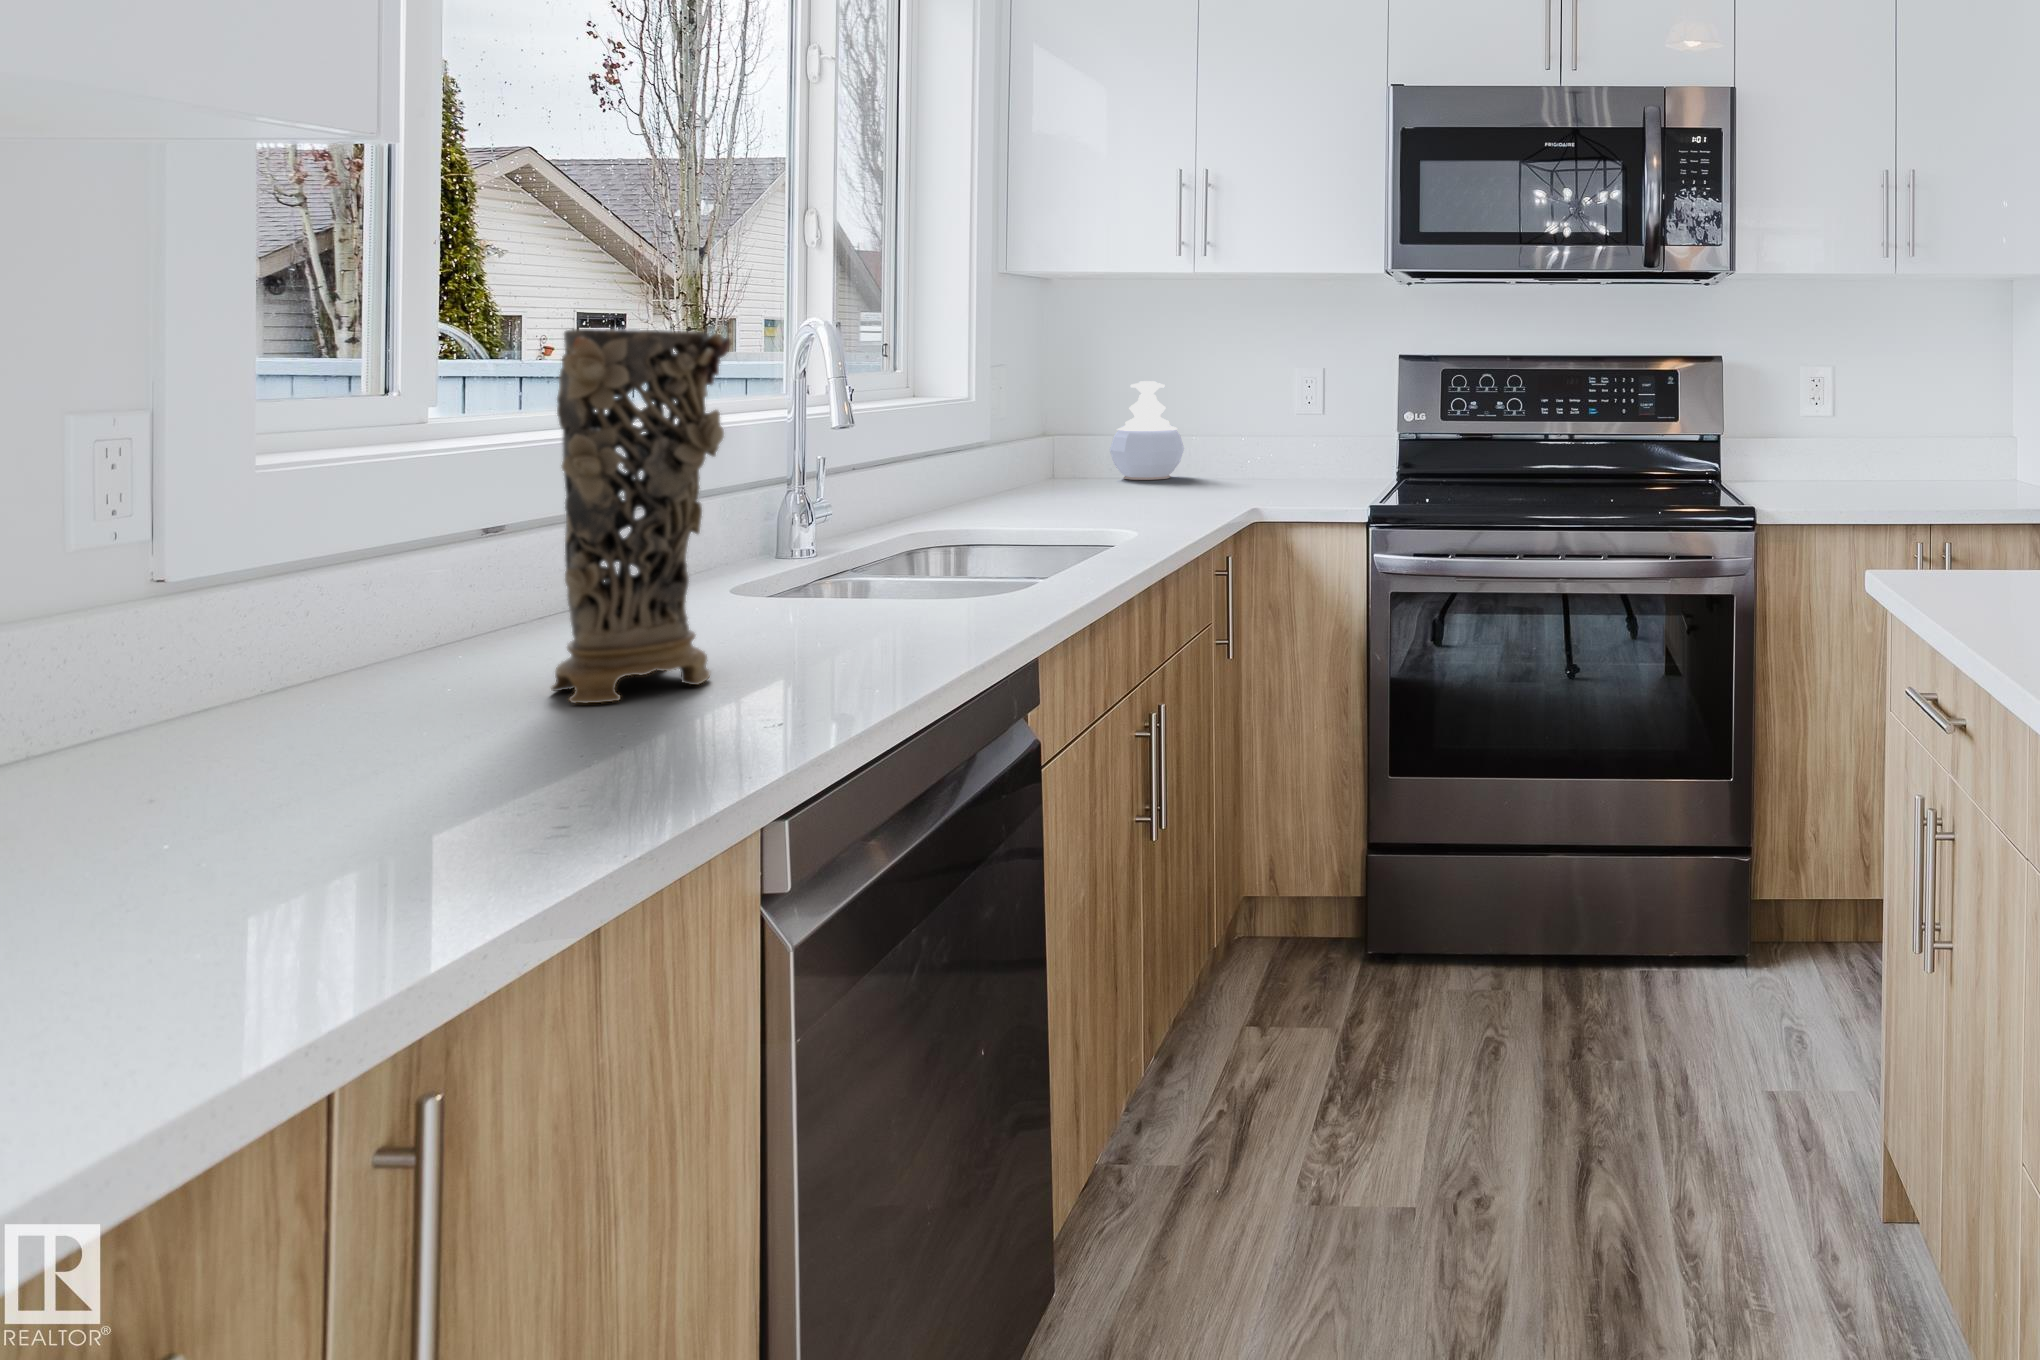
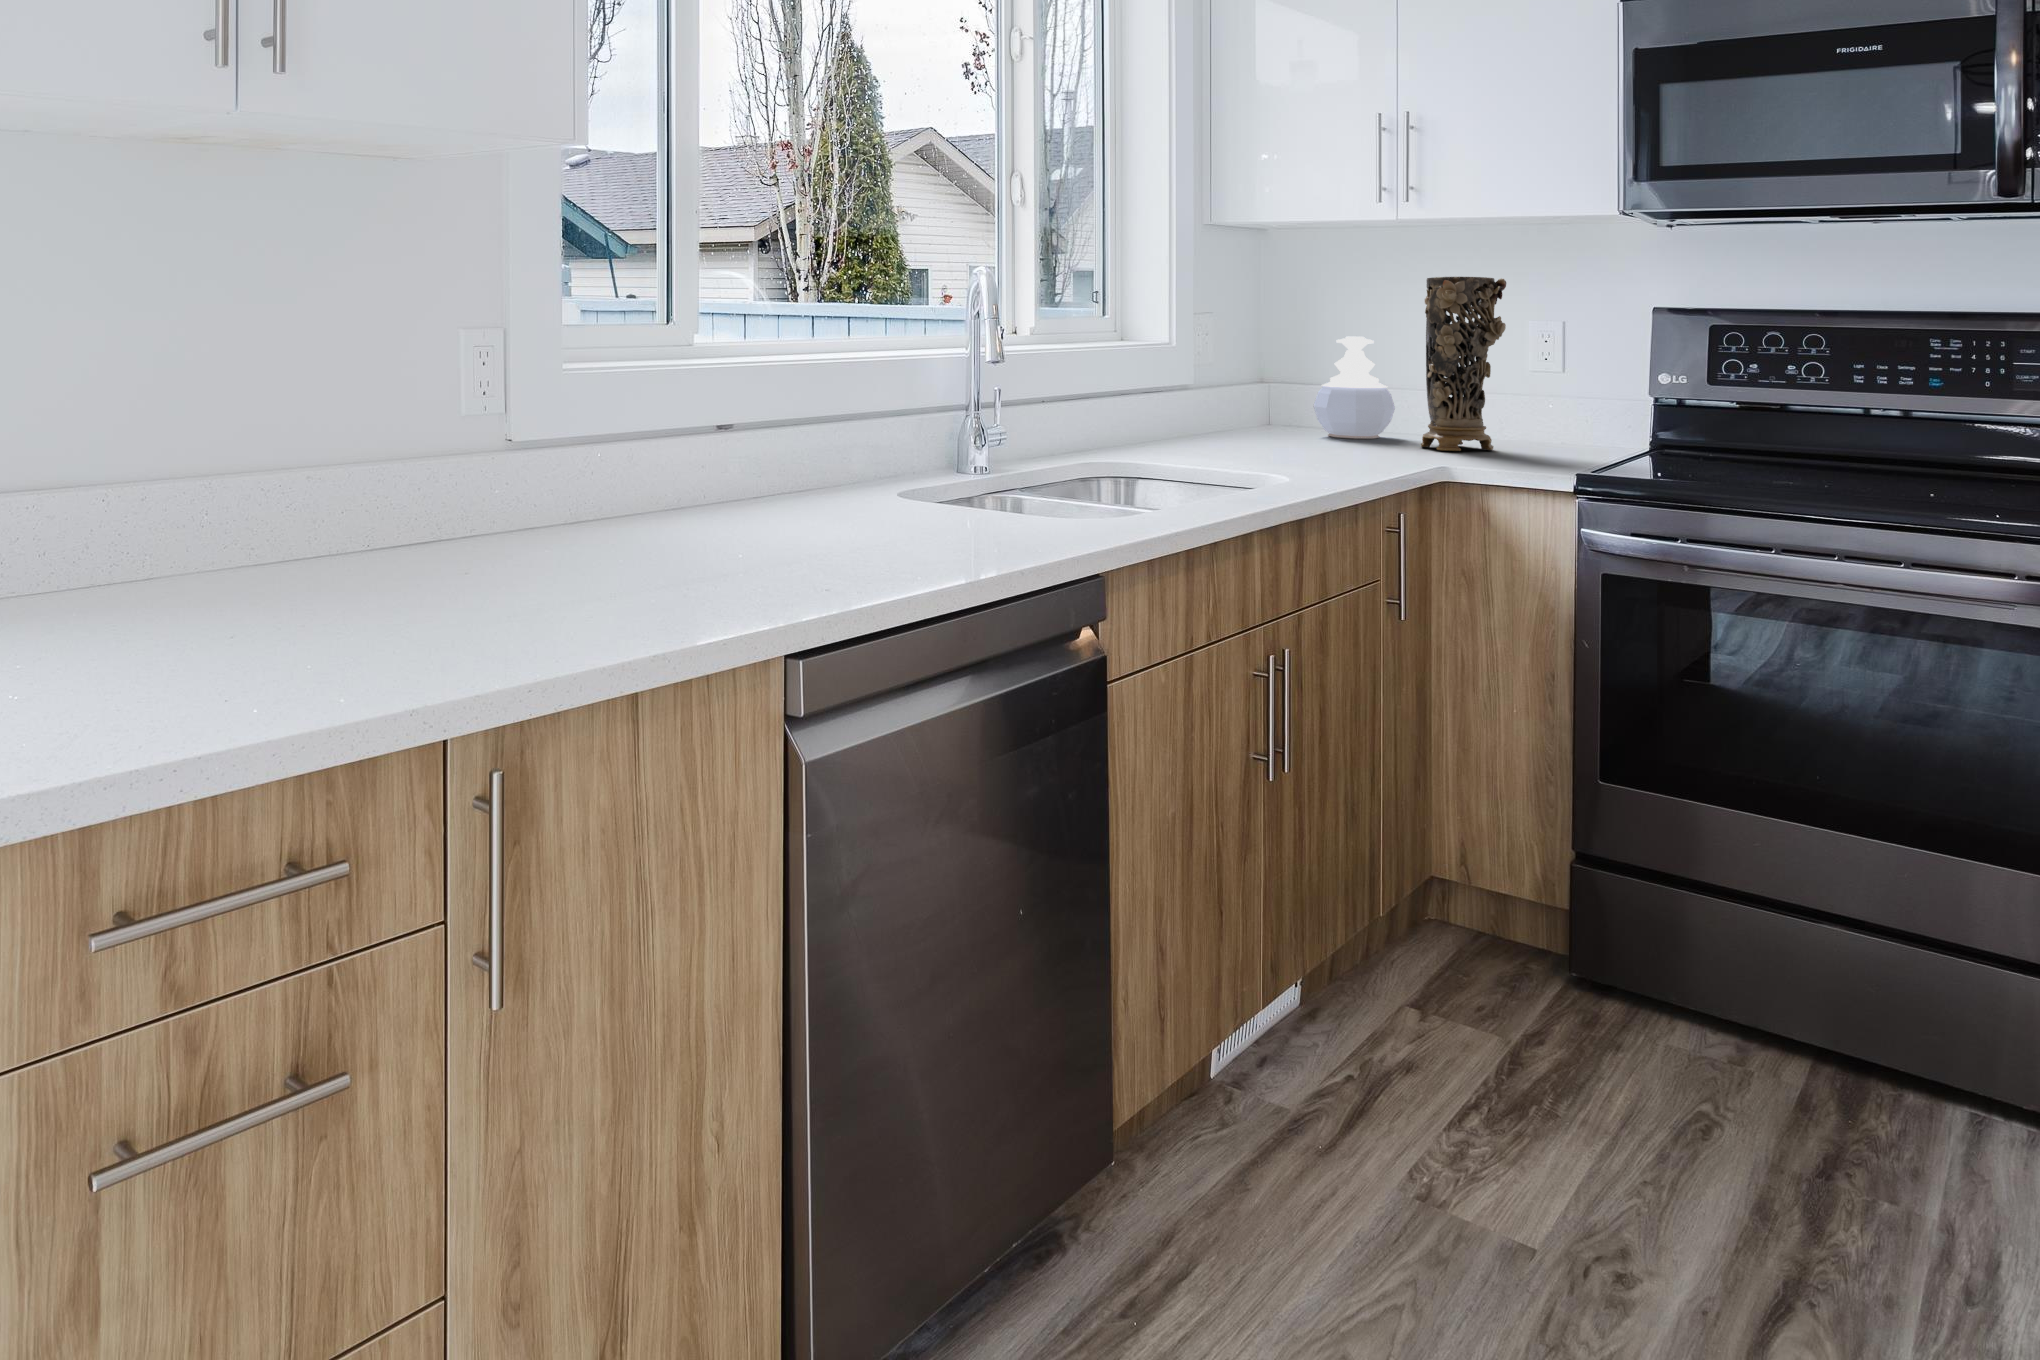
decorative vase: present [551,329,731,703] -> present [1421,277,1506,451]

